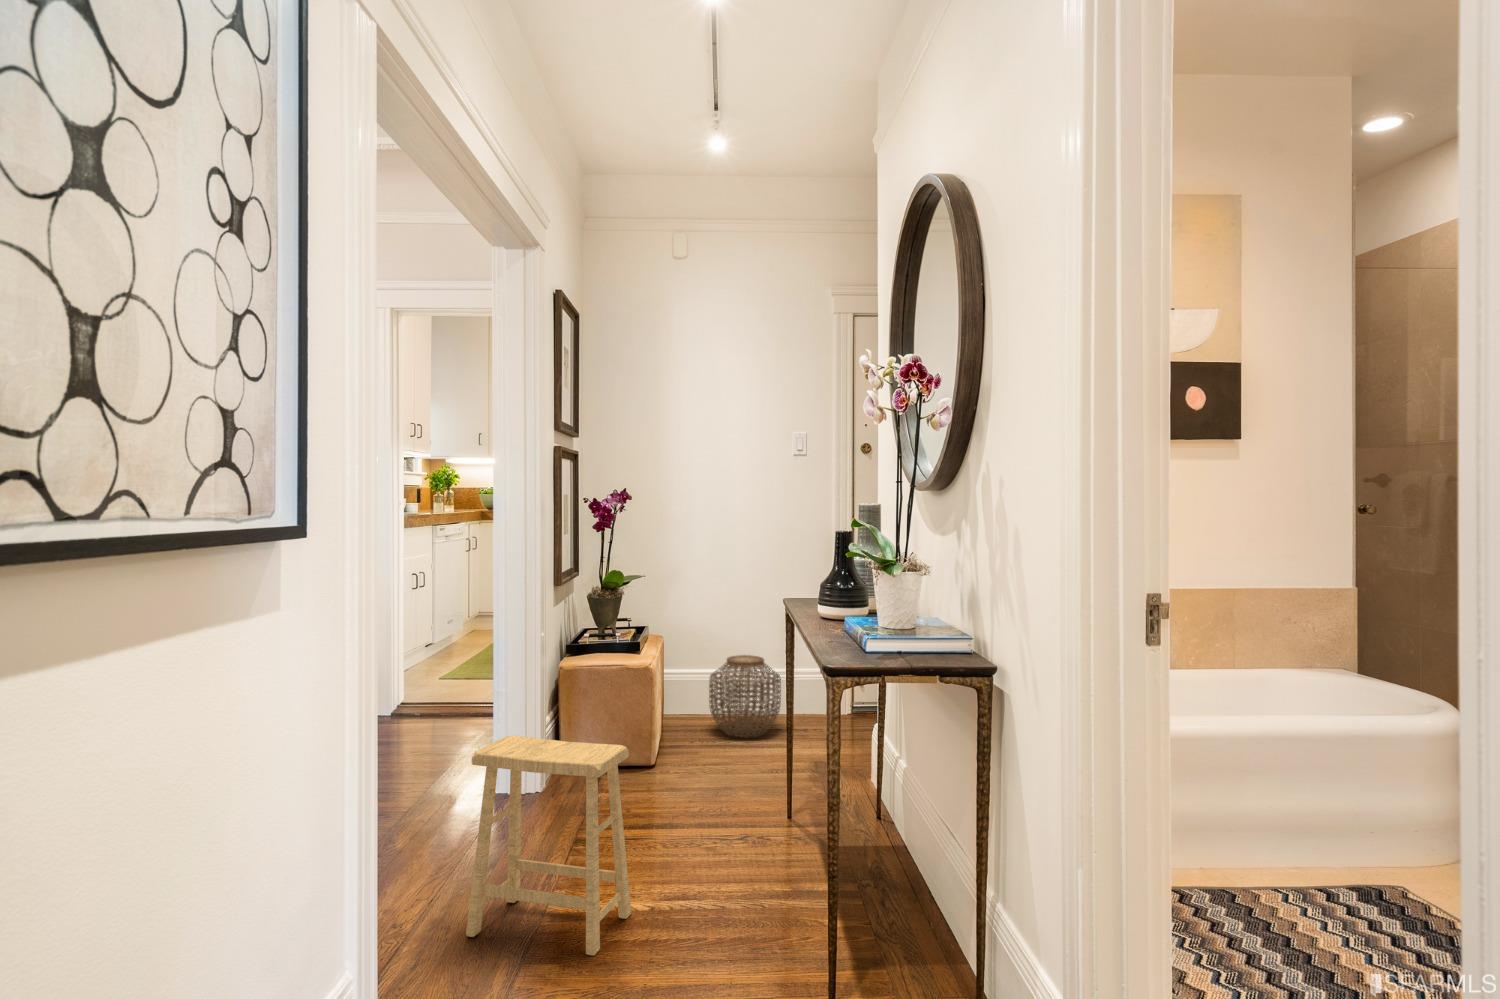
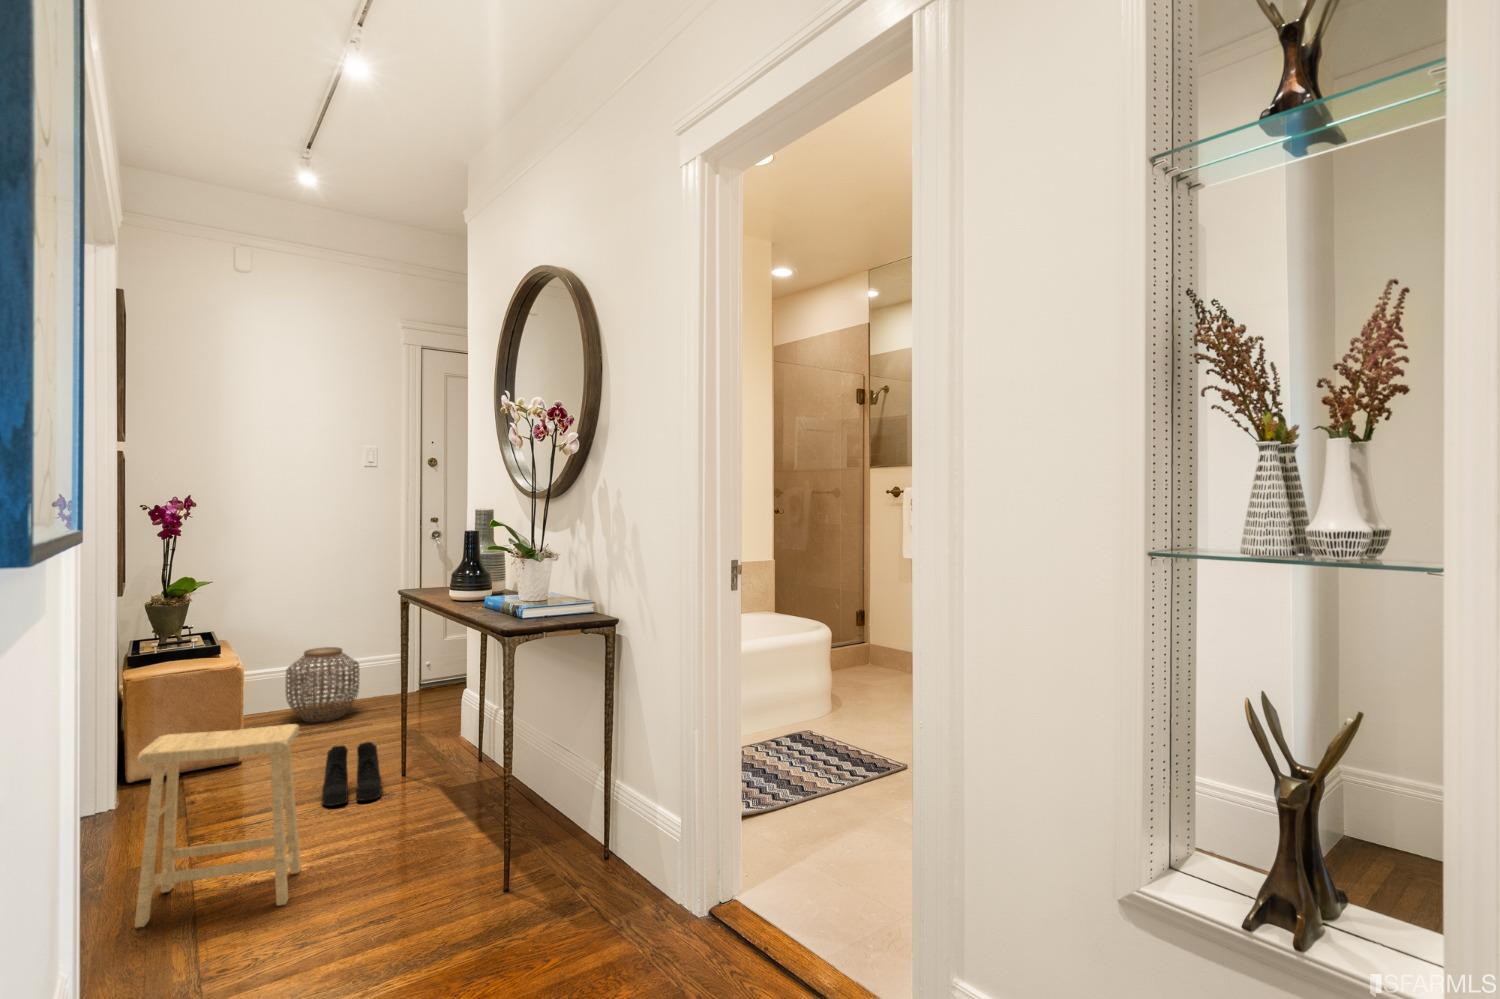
boots: none [691,773,756,845] -> present [322,742,382,806]

